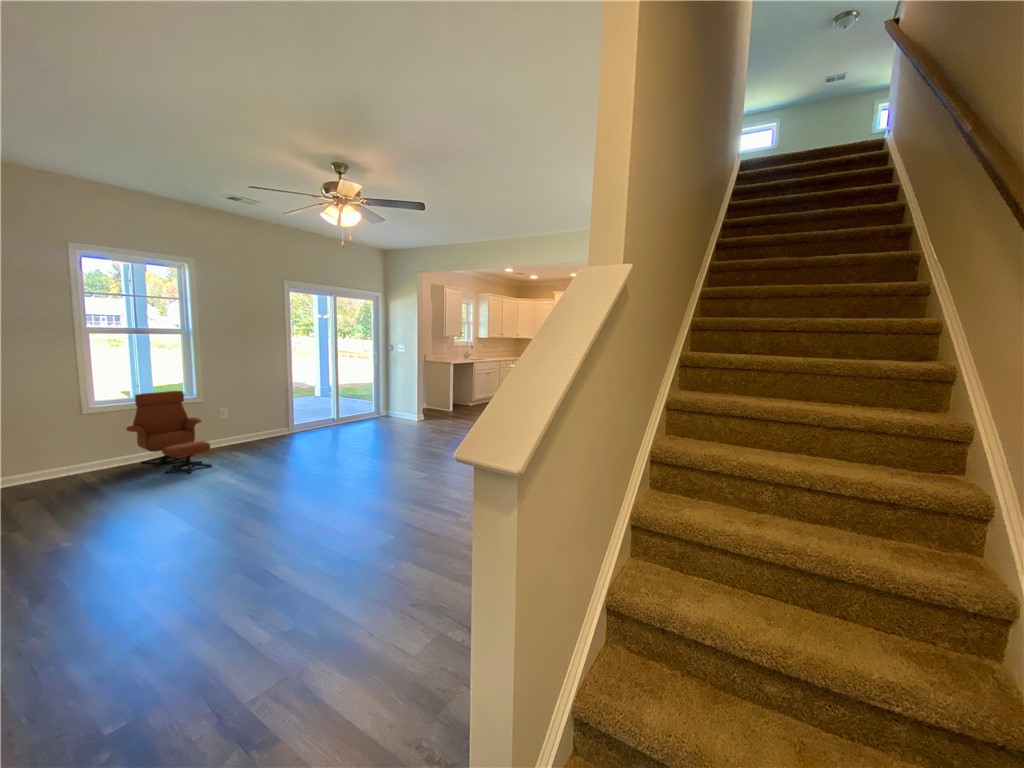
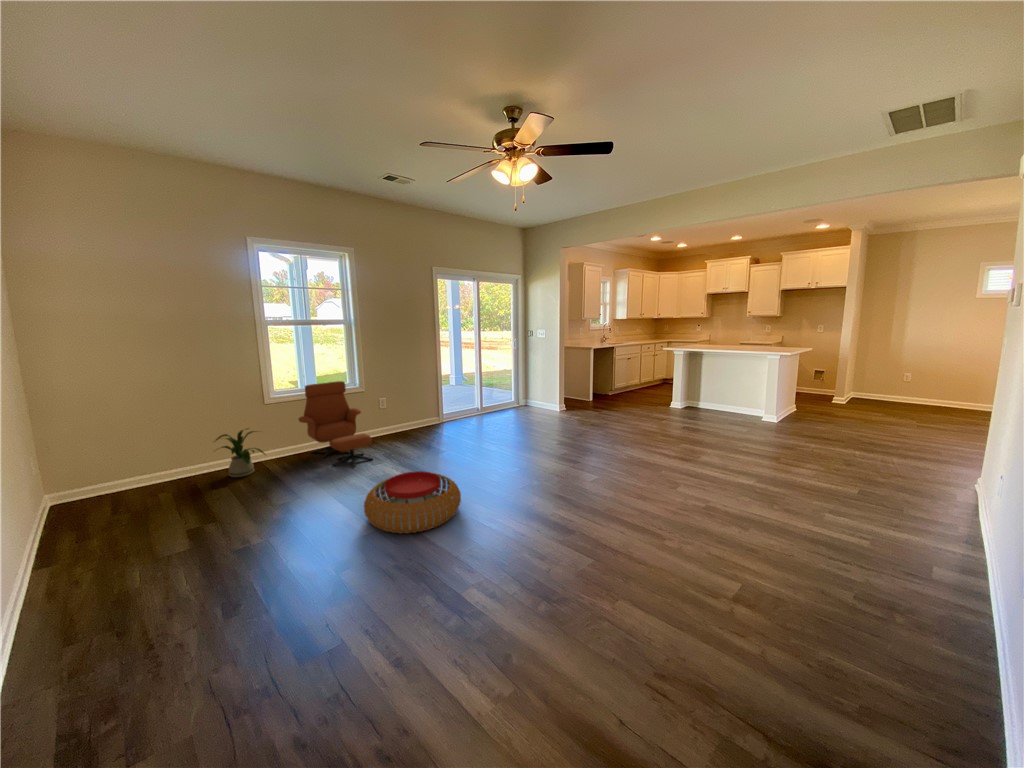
house plant: none [16,437,85,488] -> present [215,429,265,477]
pouf: none [192,468,293,519] -> present [364,471,461,534]

